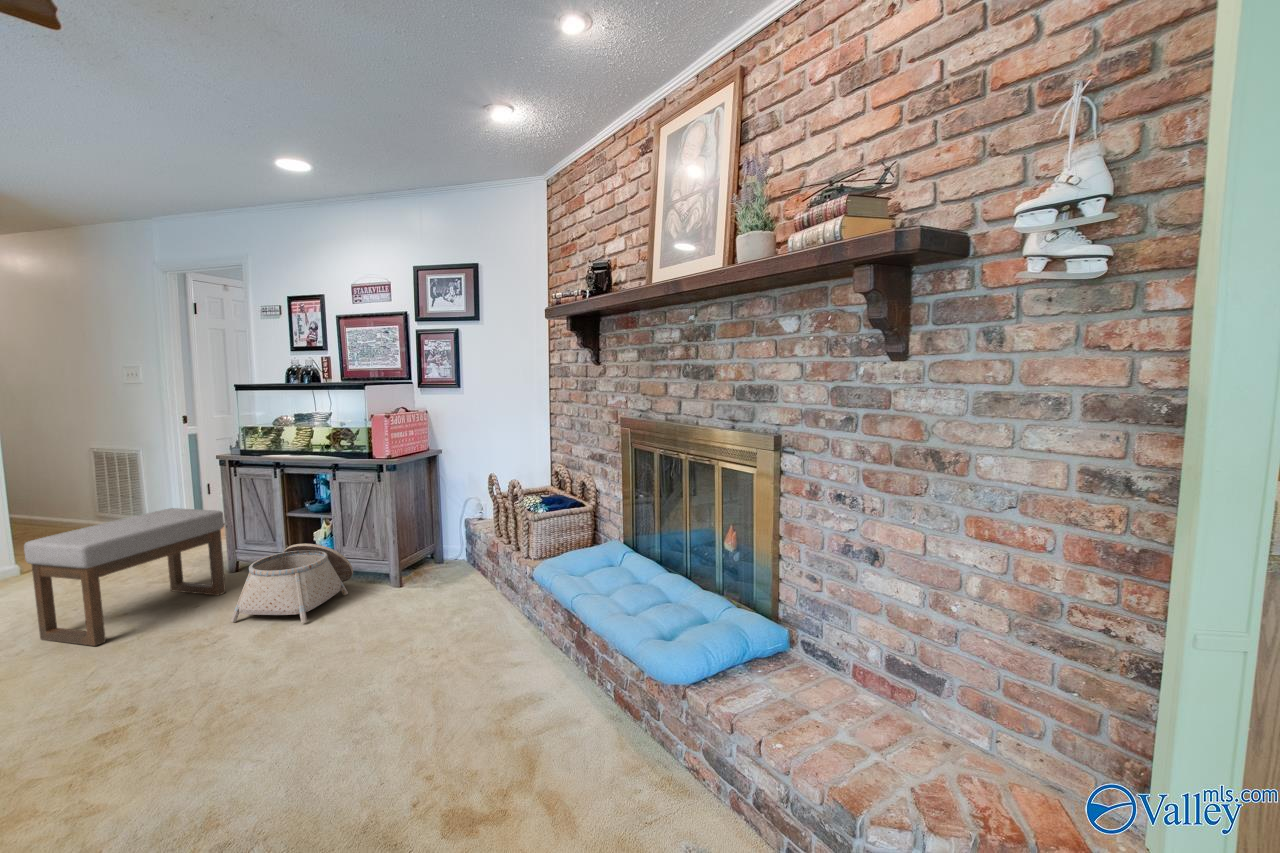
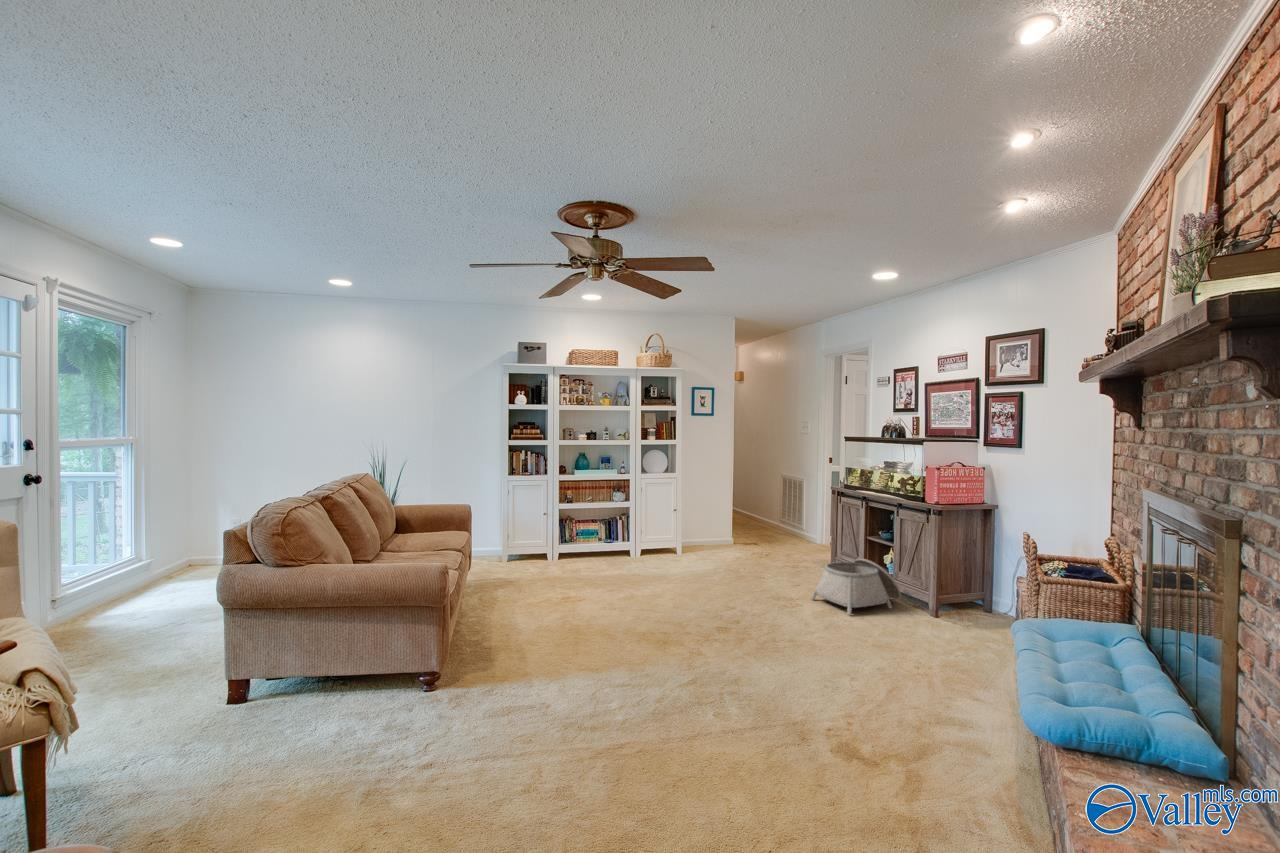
ottoman: present [24,508,226,646] -> none [727,517,824,587]

